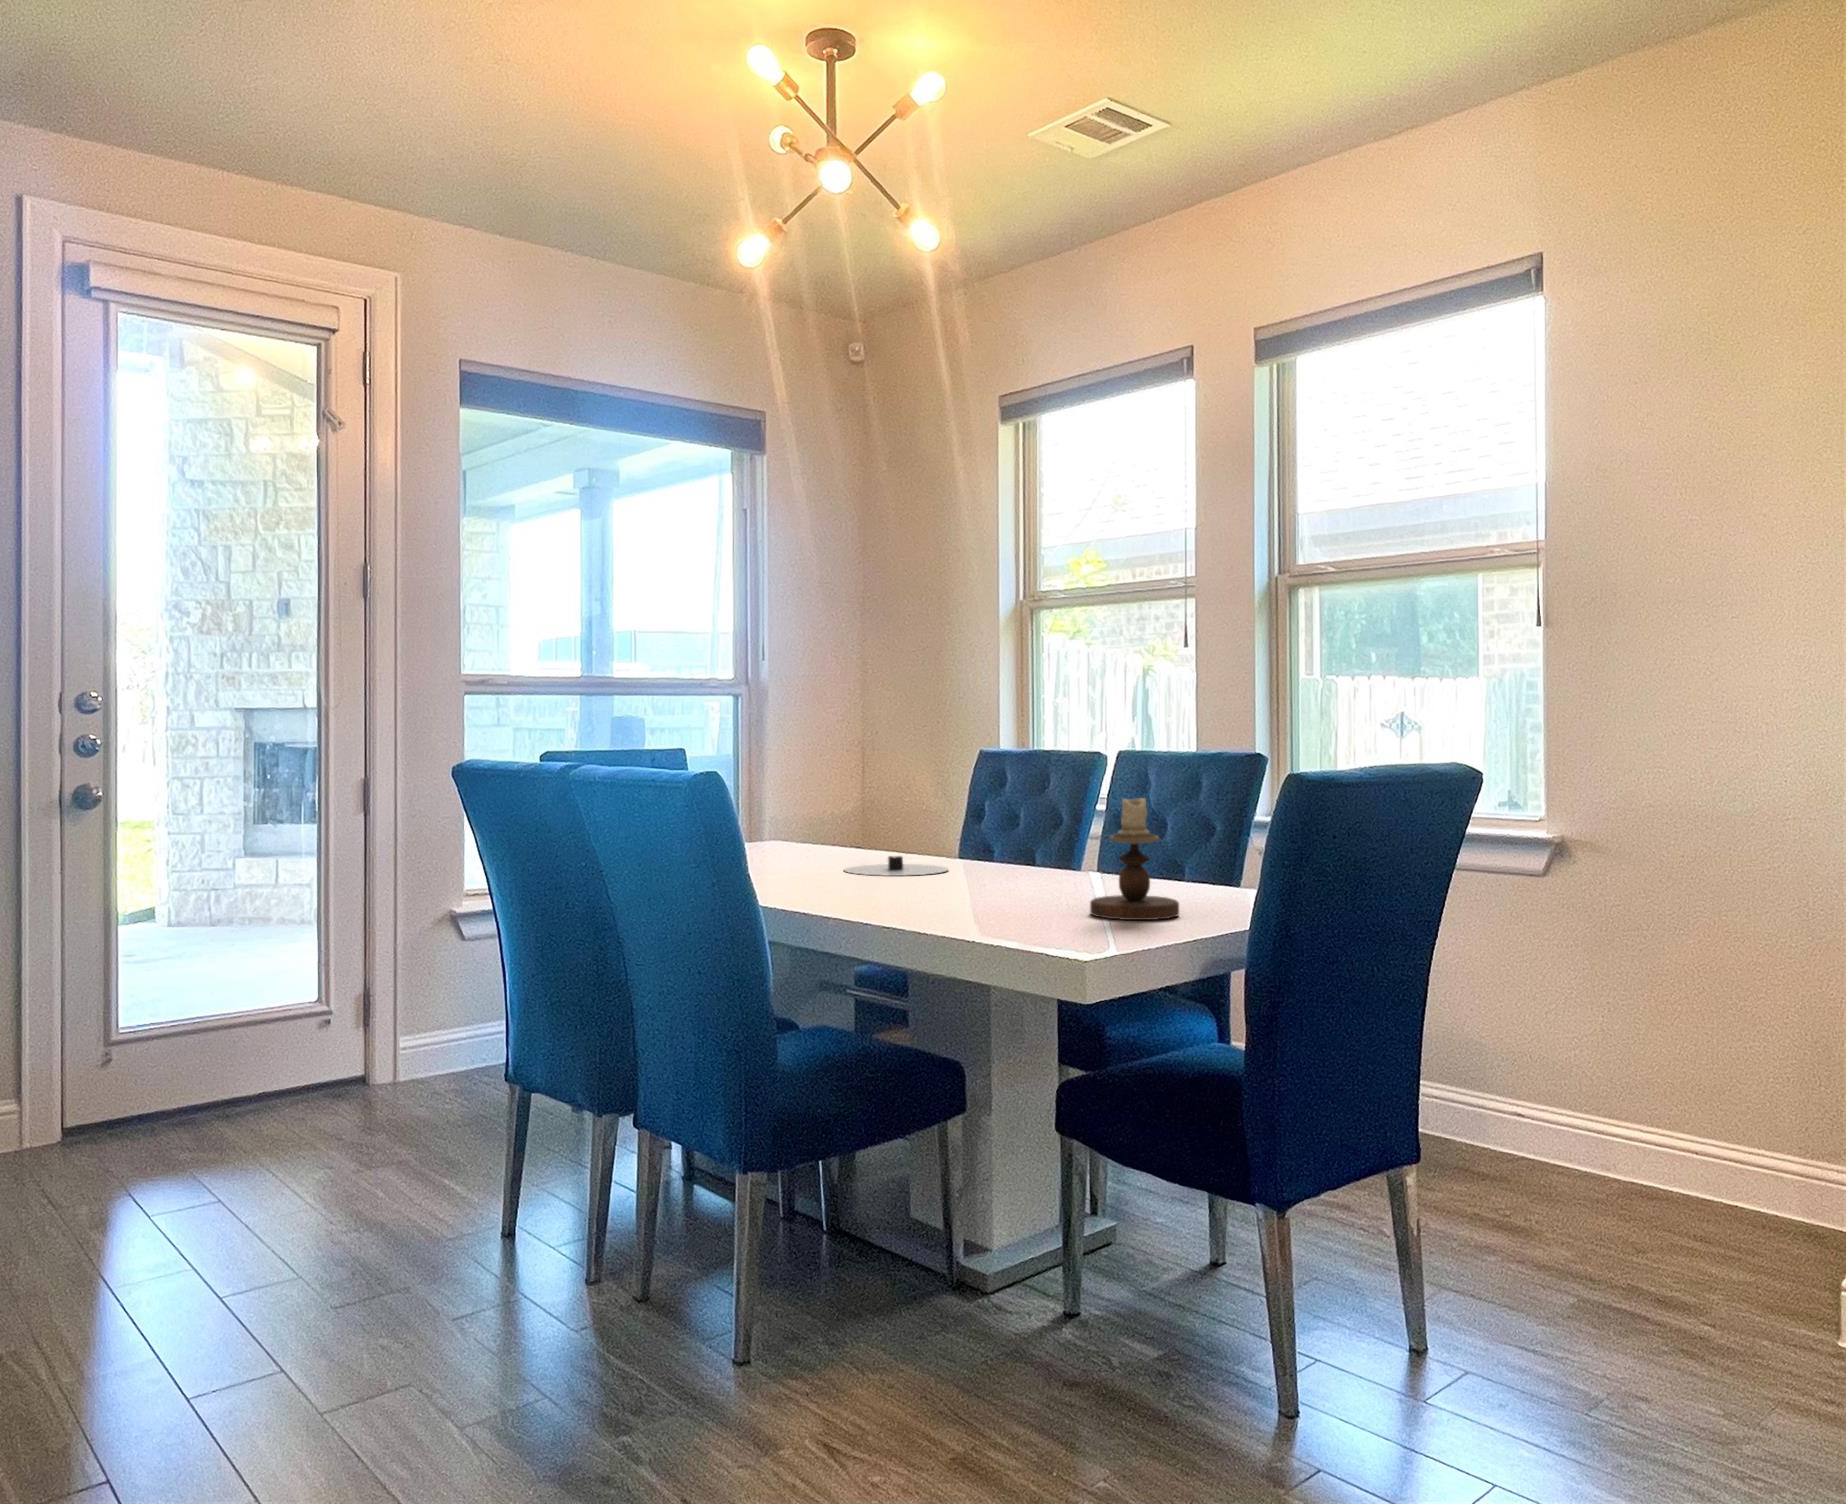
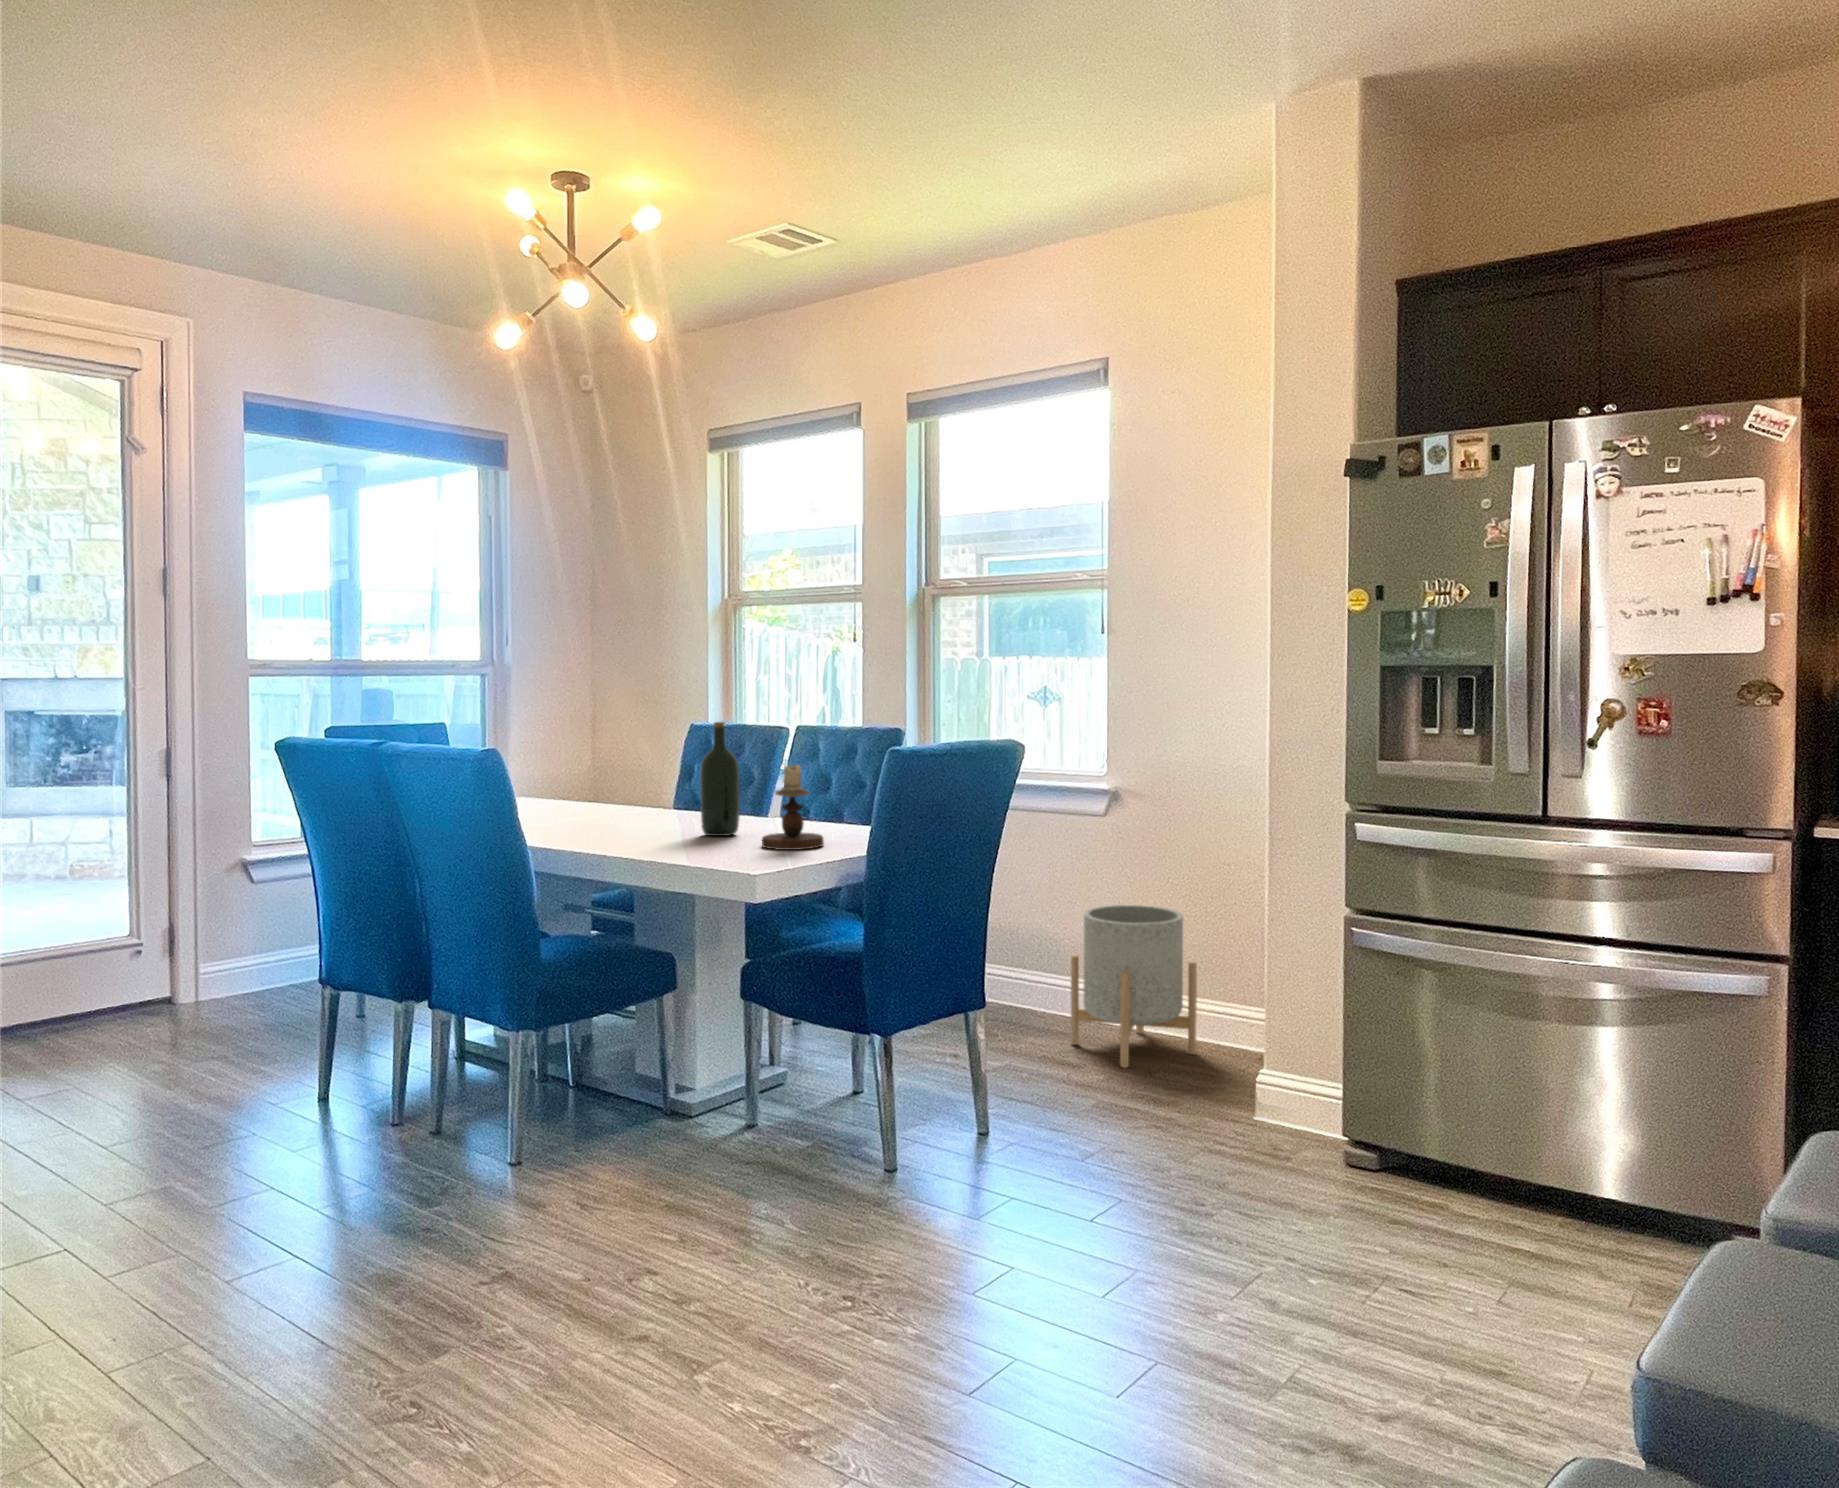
wine bottle: none [1000,739,1054,898] -> present [701,722,740,836]
plate: present [845,856,948,876] -> none [572,806,682,824]
planter: none [1525,1014,1732,1260] -> present [1071,905,1197,1068]

